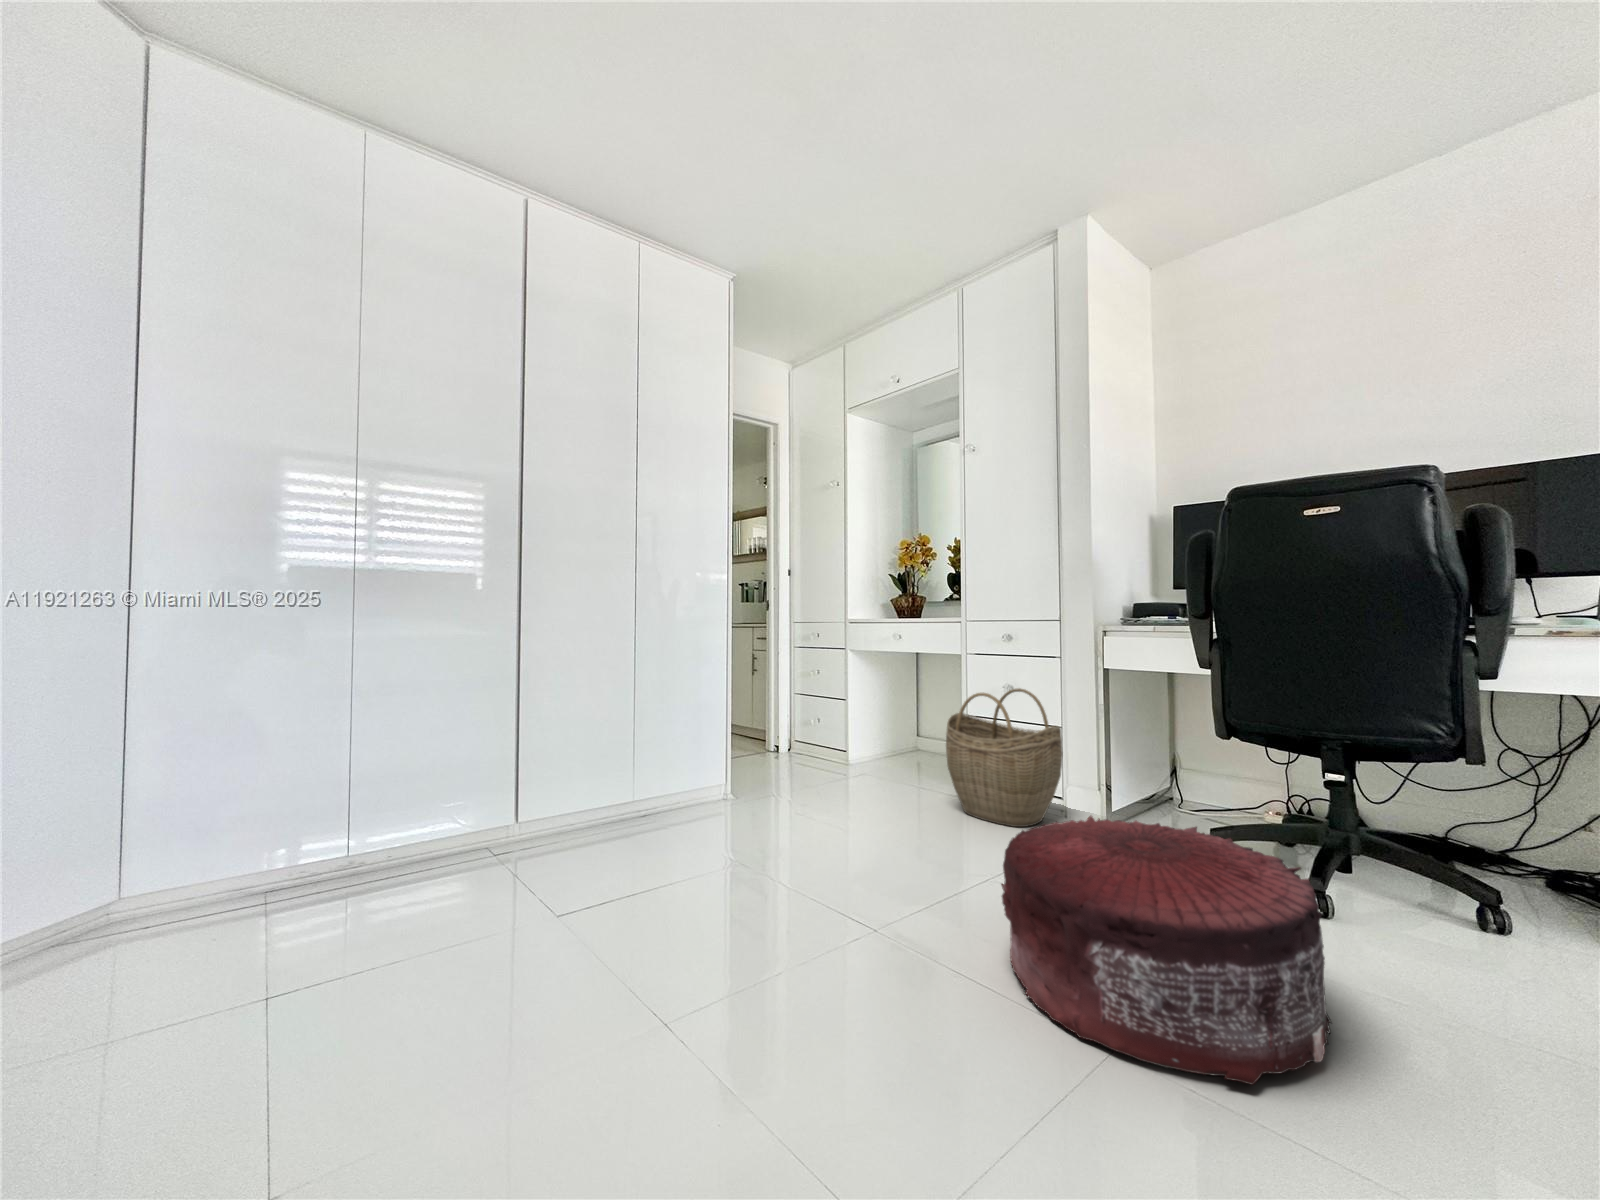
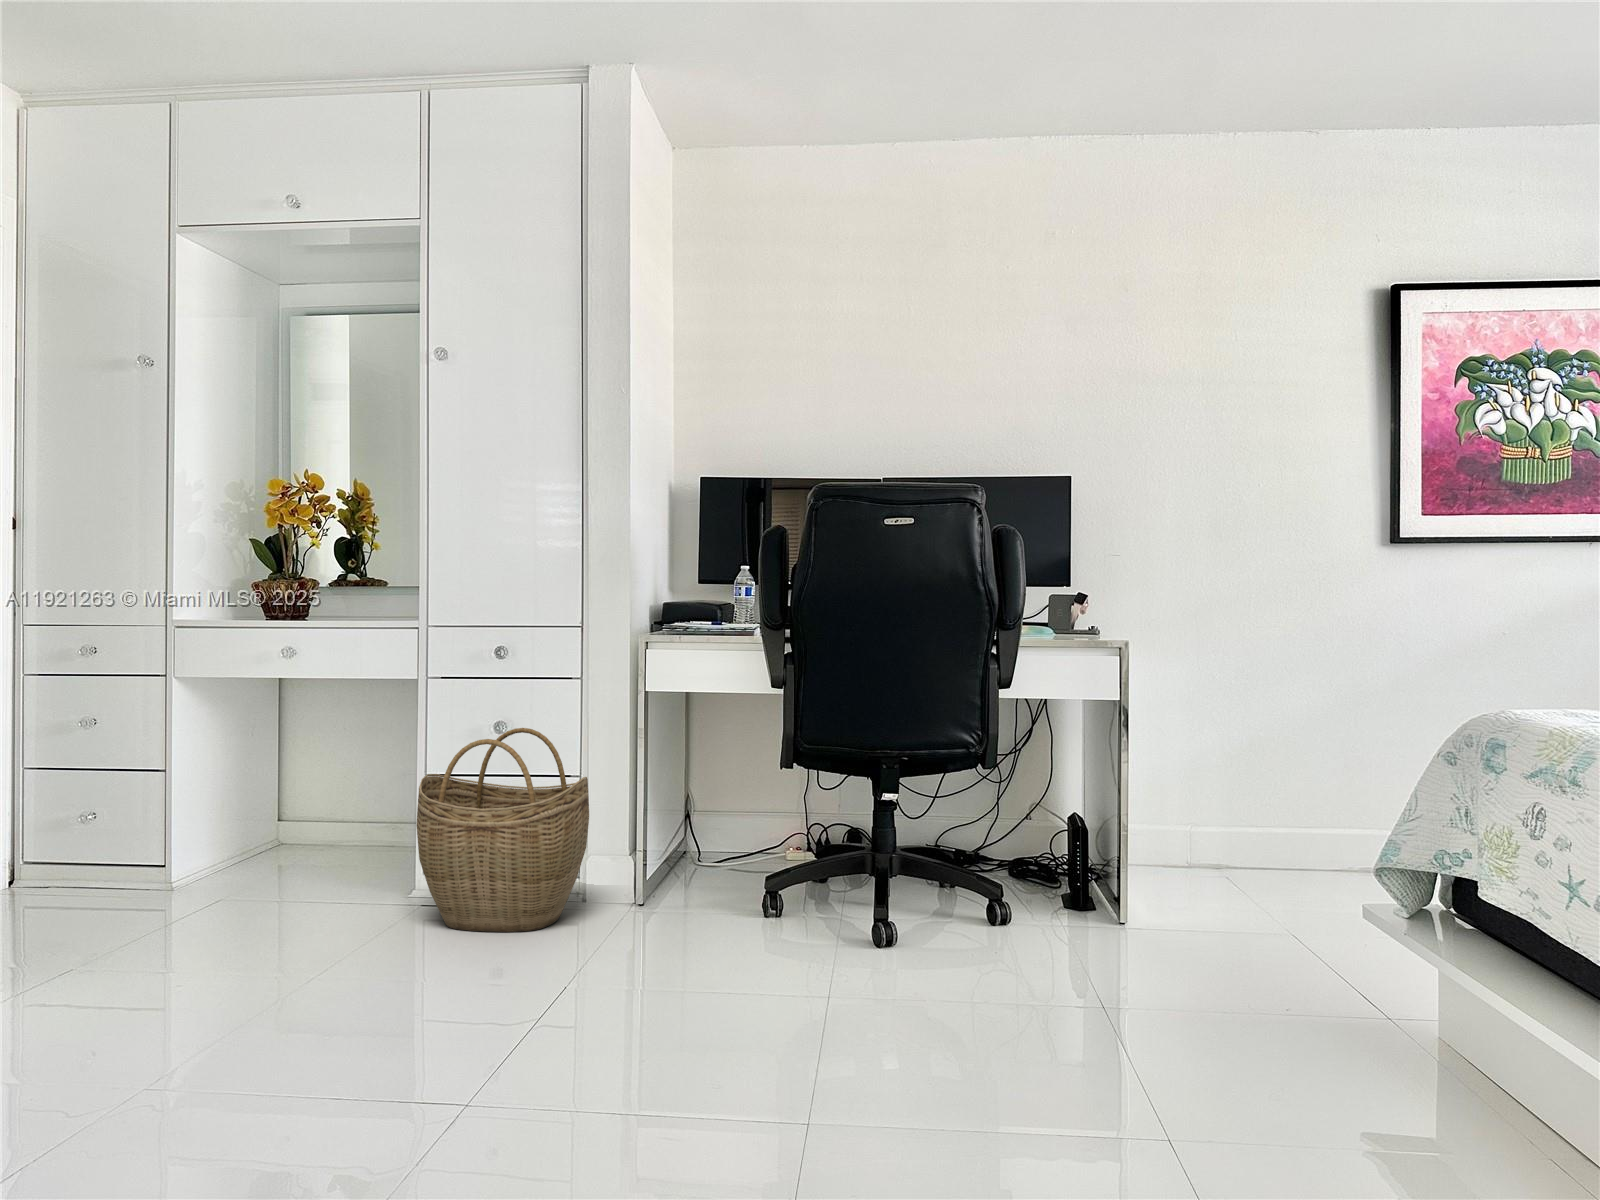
pouf: present [1001,816,1331,1085] -> none [639,872,955,1128]

